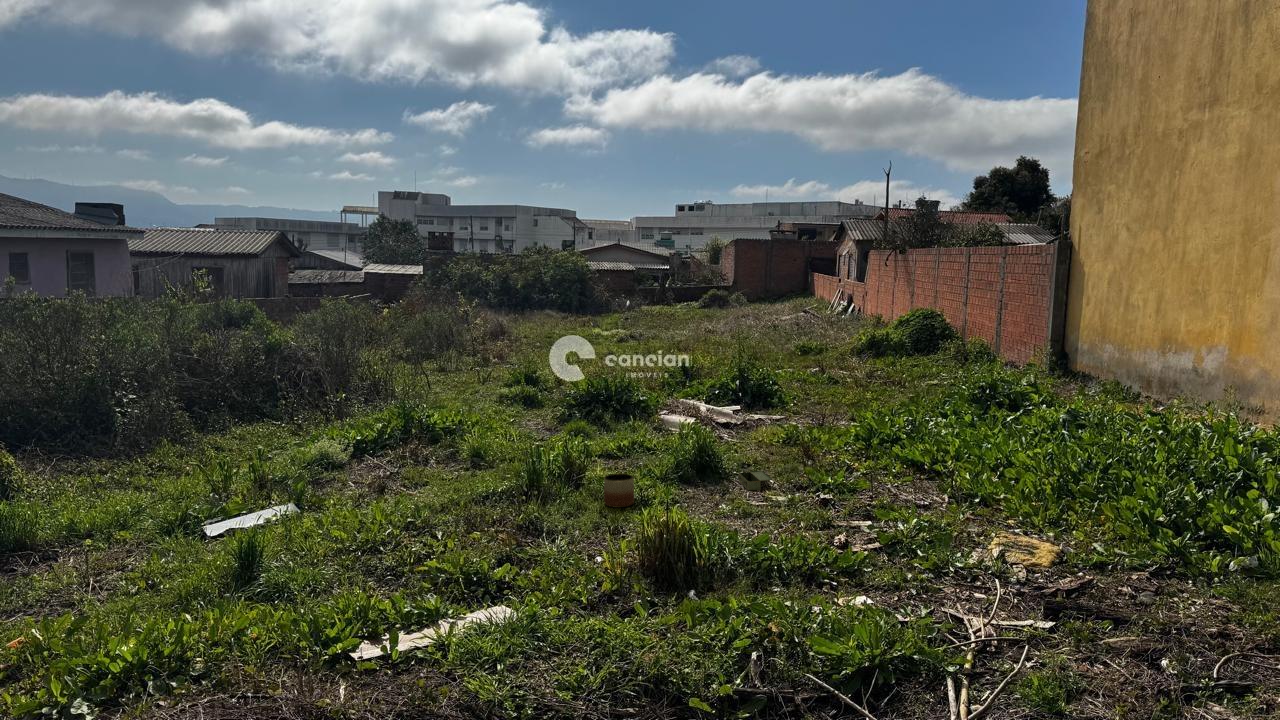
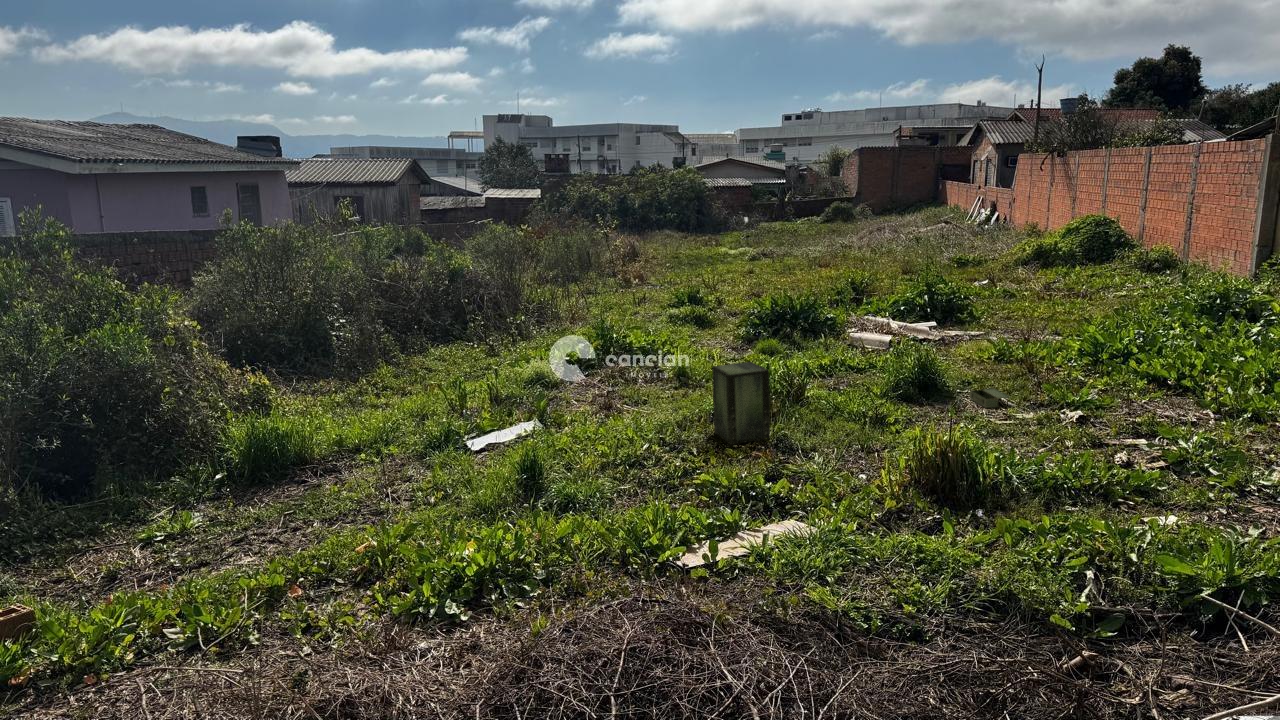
storage box: none [466,442,522,528] -> present [712,362,770,445]
planter: present [604,473,634,508] -> none [843,392,874,425]

